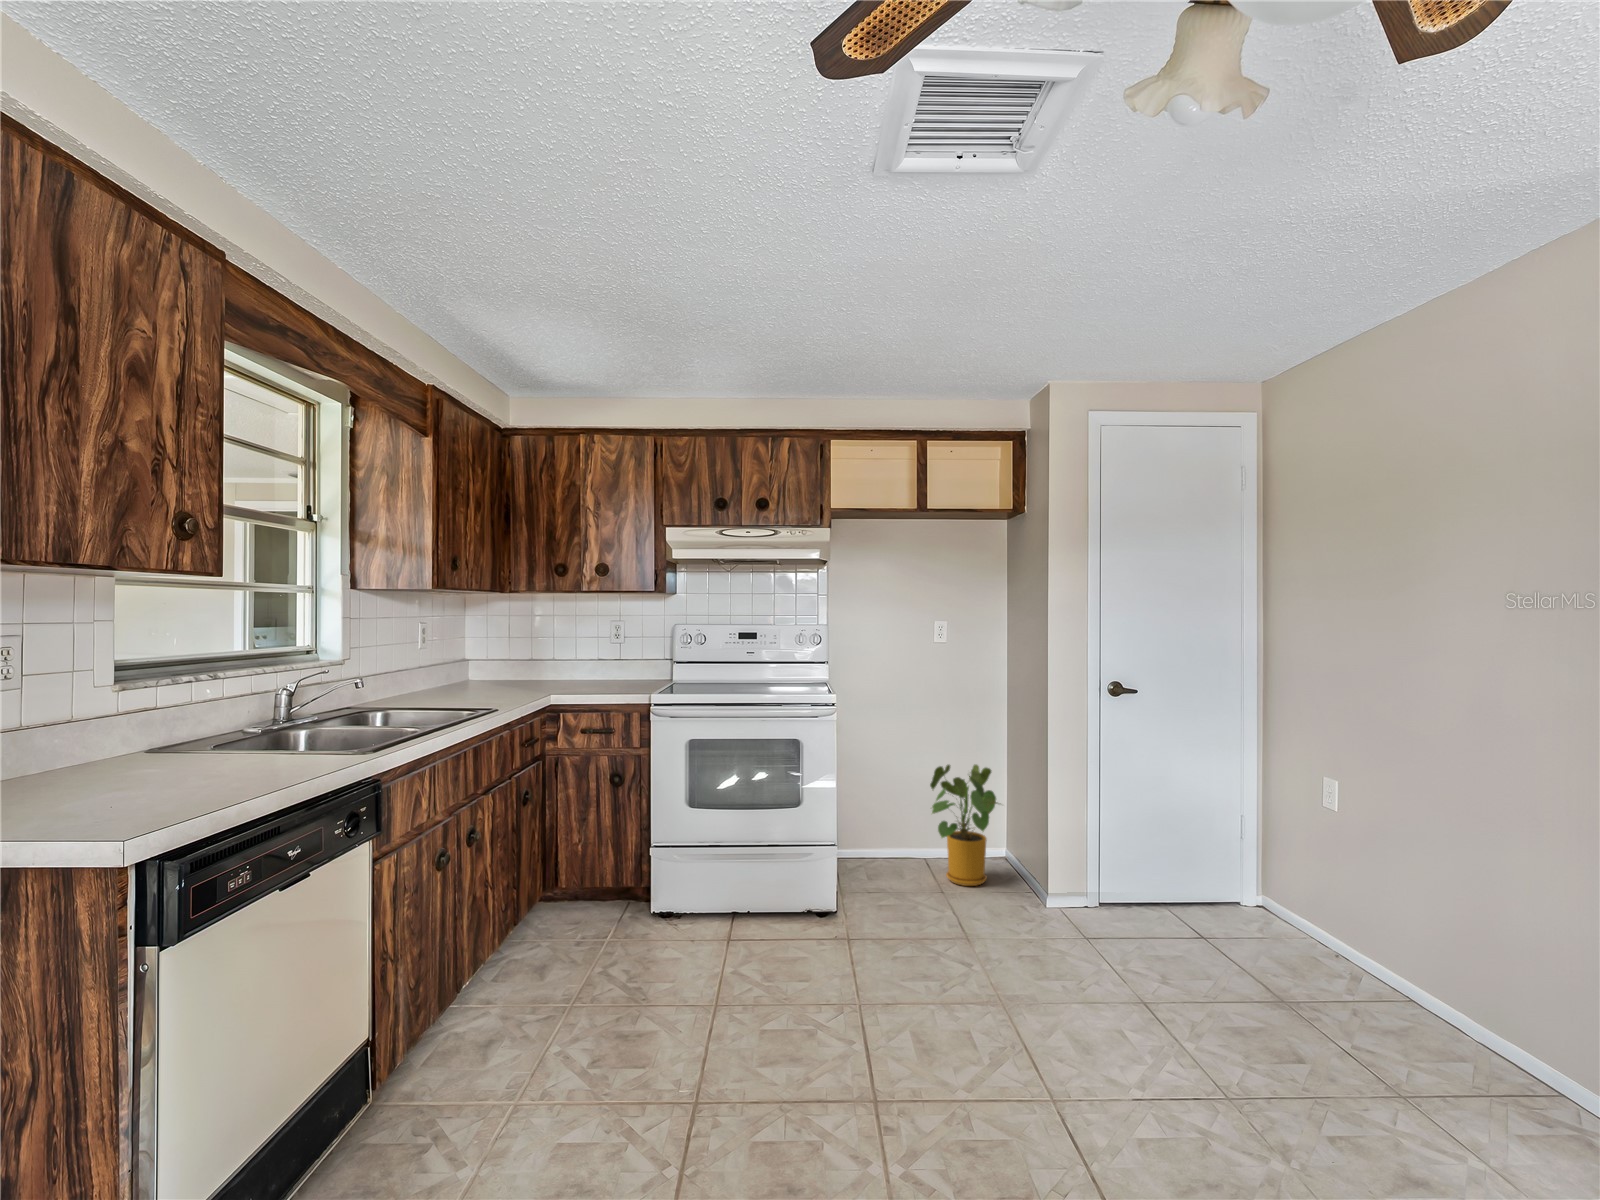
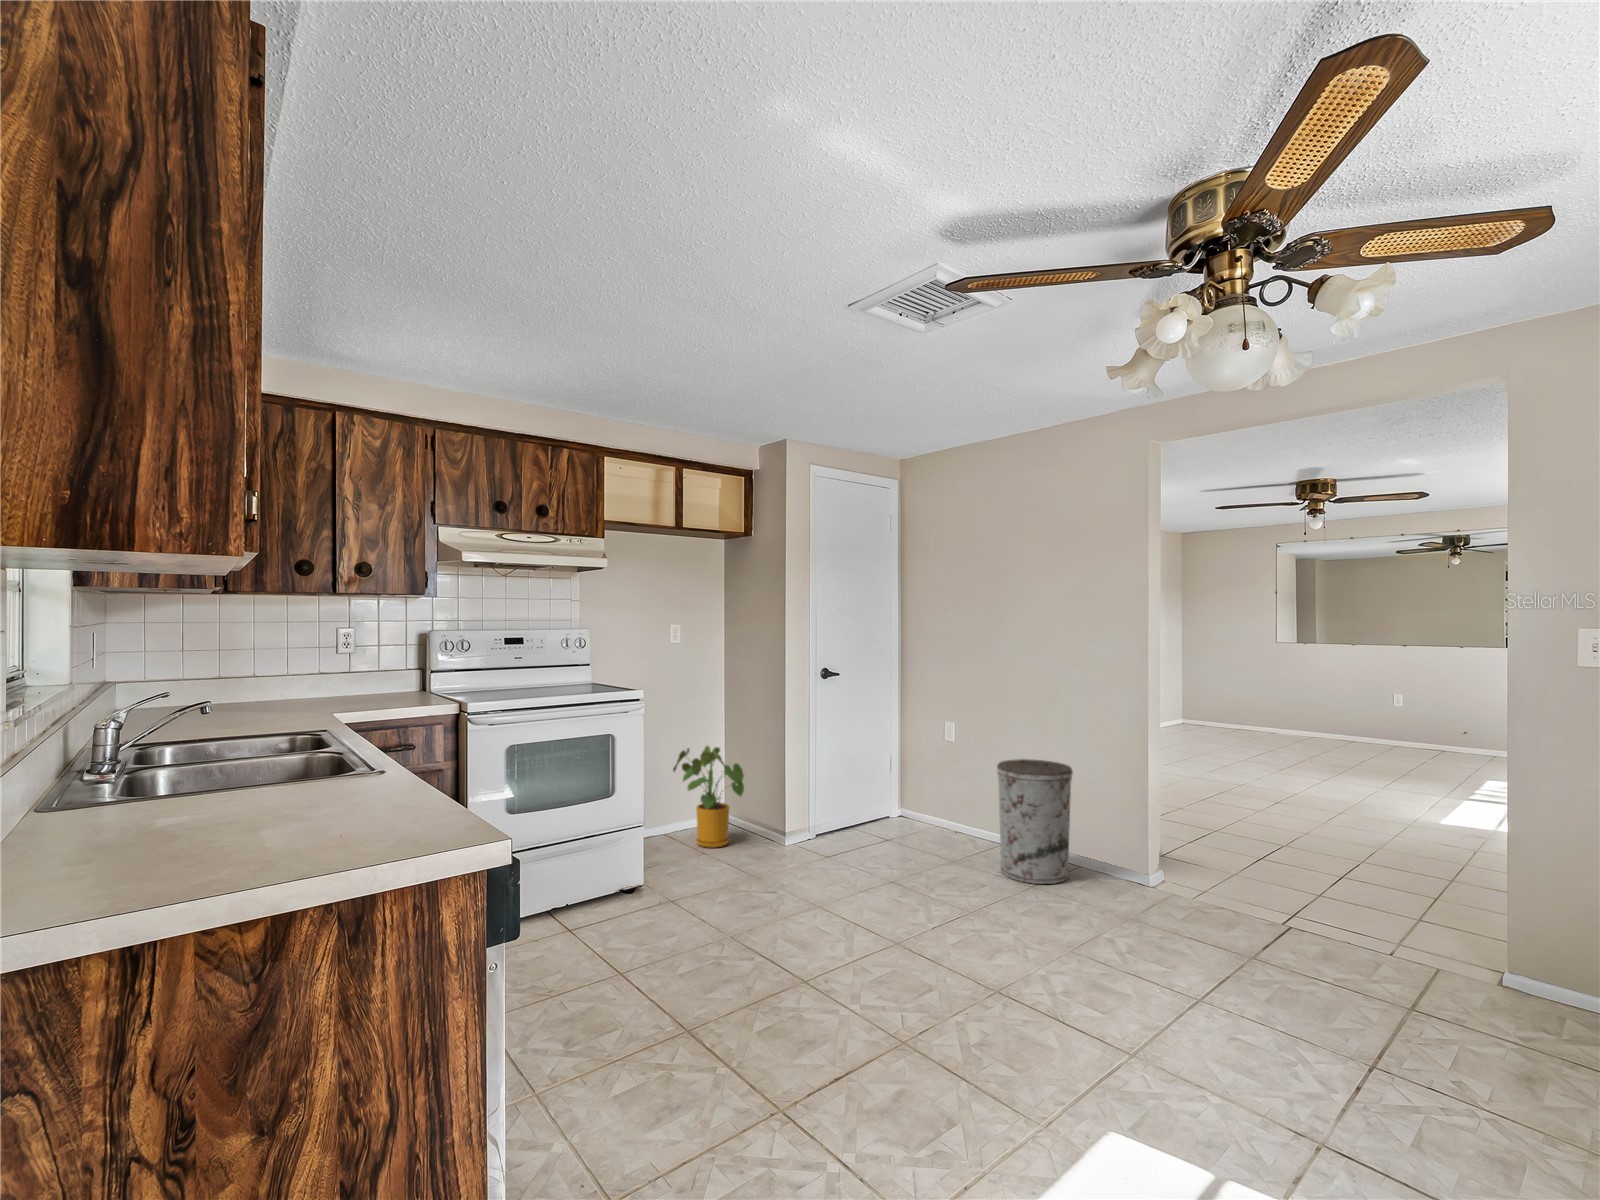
trash can: none [1339,850,1496,1082] -> present [997,759,1073,884]

